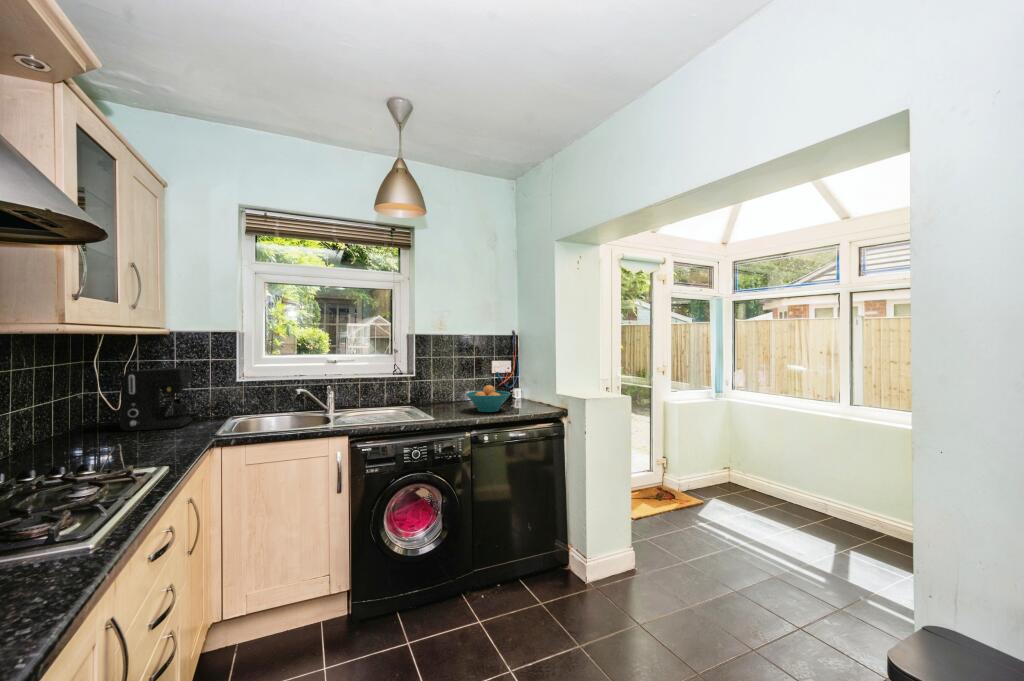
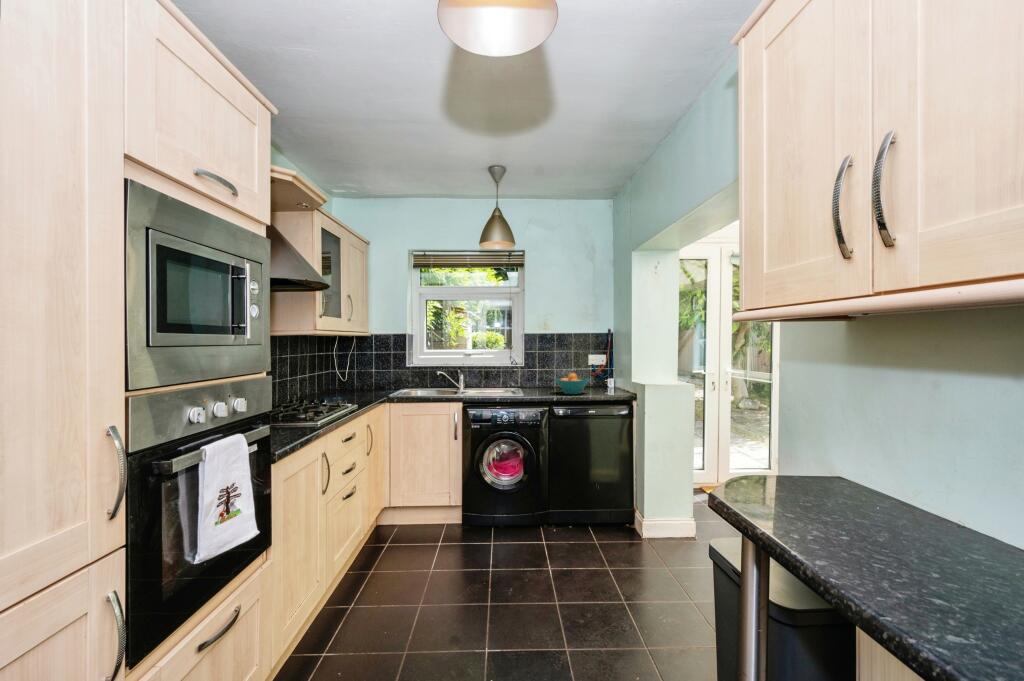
coffee maker: present [120,367,194,431] -> none [345,356,382,392]

